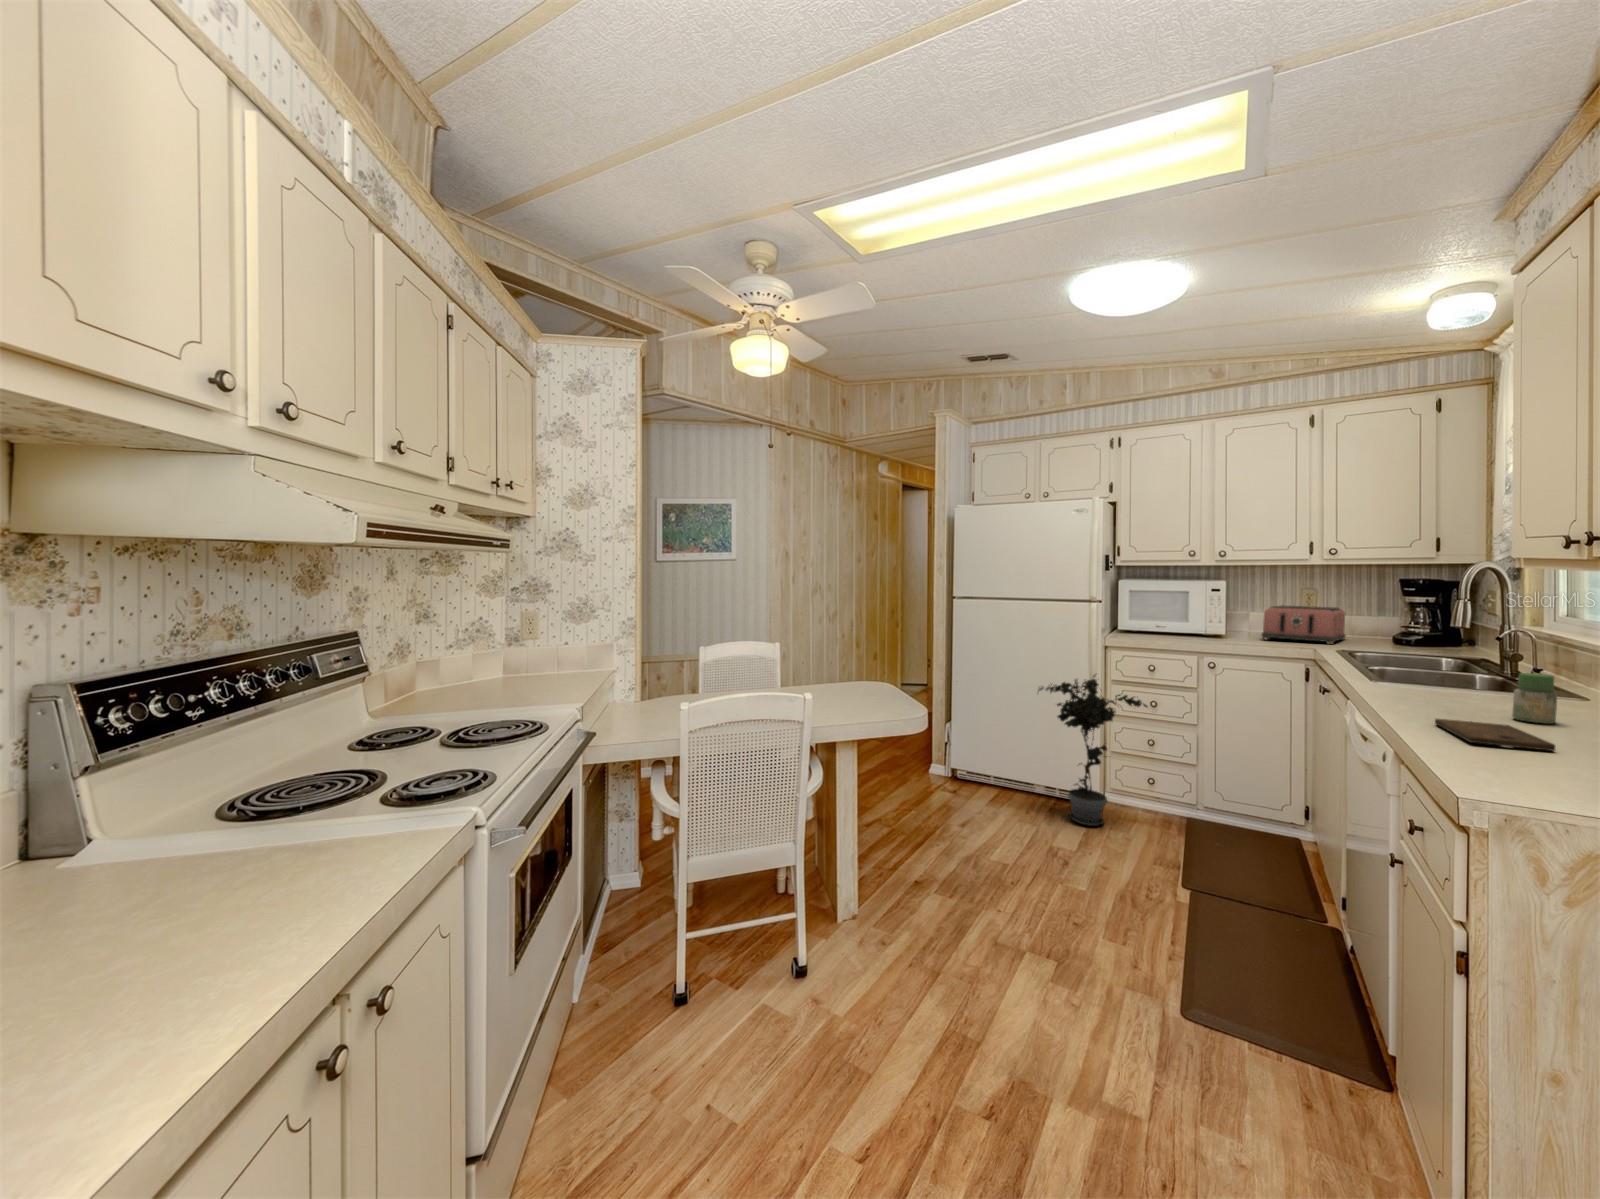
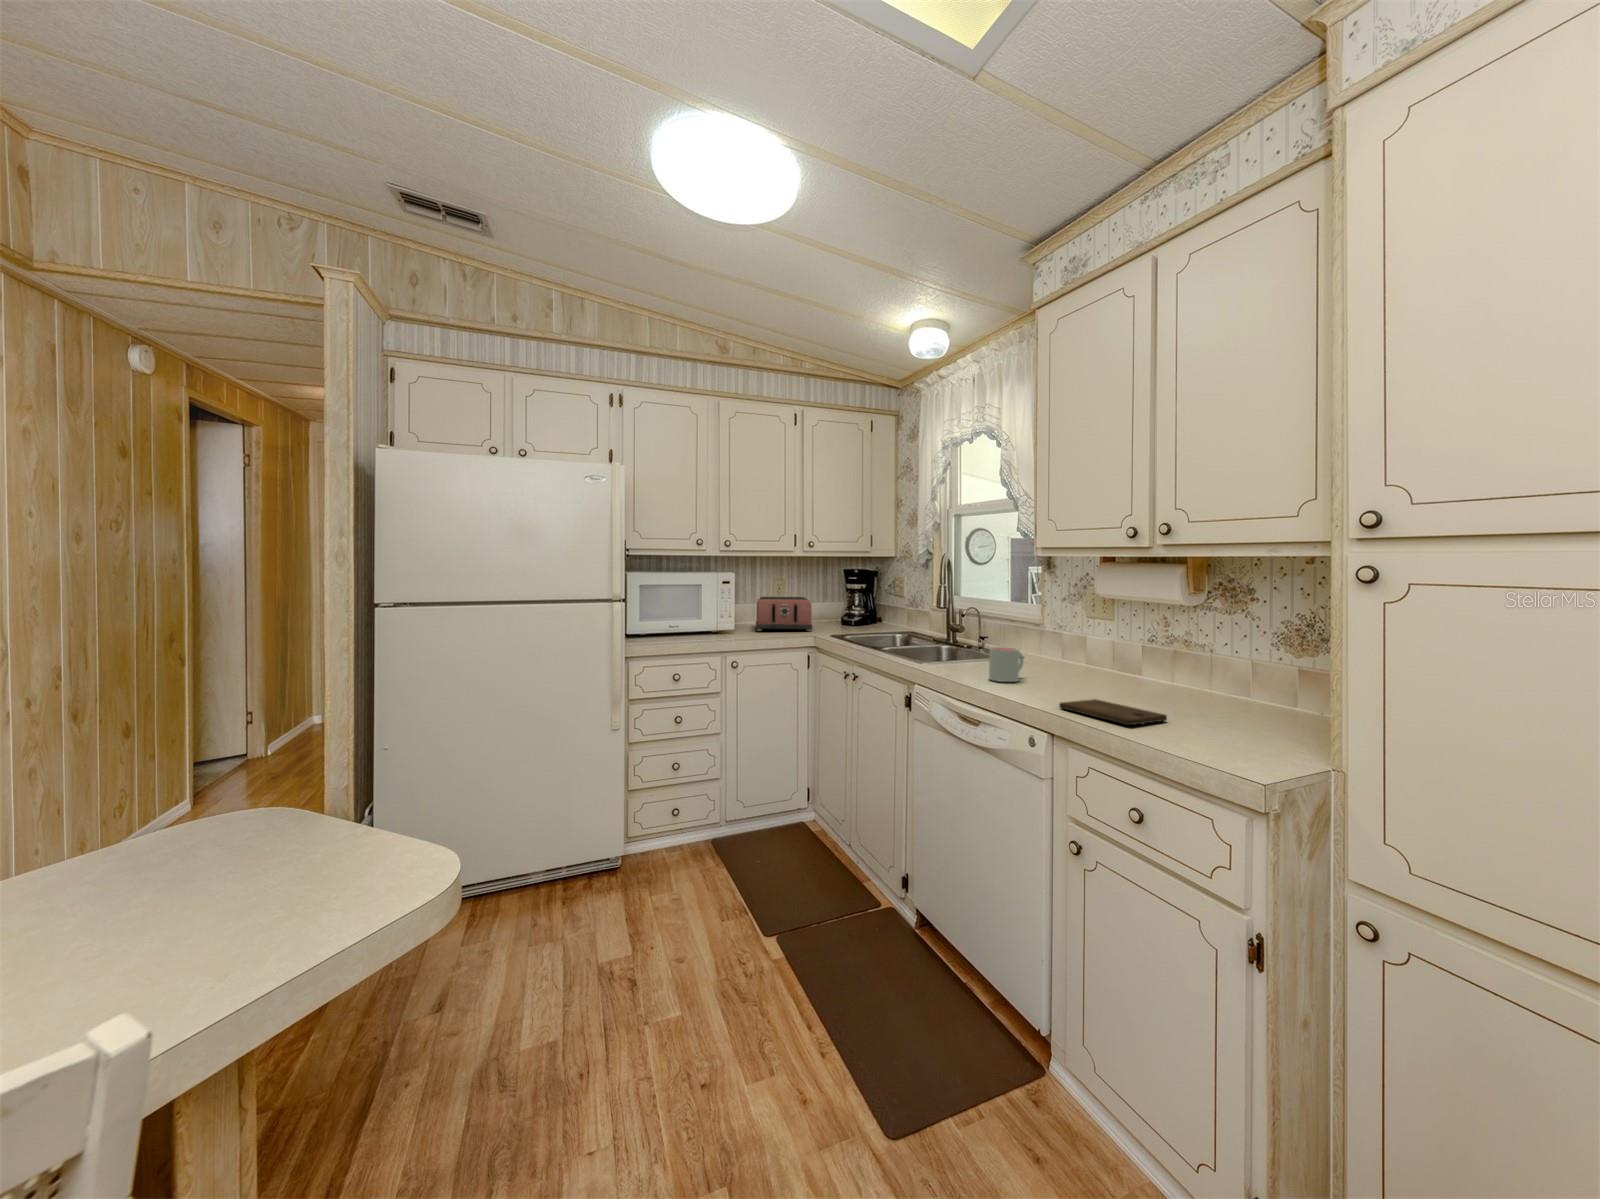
mug: none [1430,665,1494,704] -> present [989,647,1023,682]
jar: present [1512,673,1558,724] -> none [1065,649,1092,692]
potted plant: present [1038,675,1147,826] -> none [554,691,691,888]

